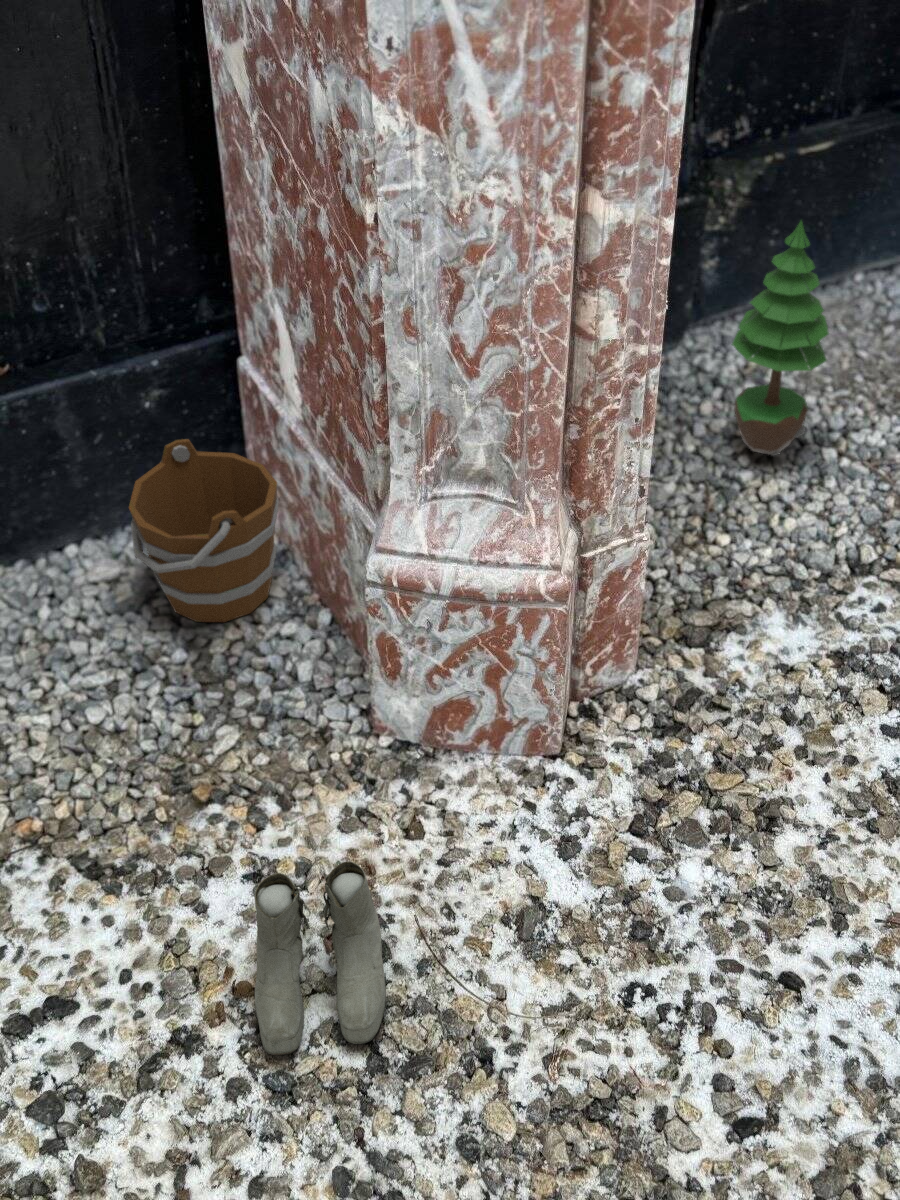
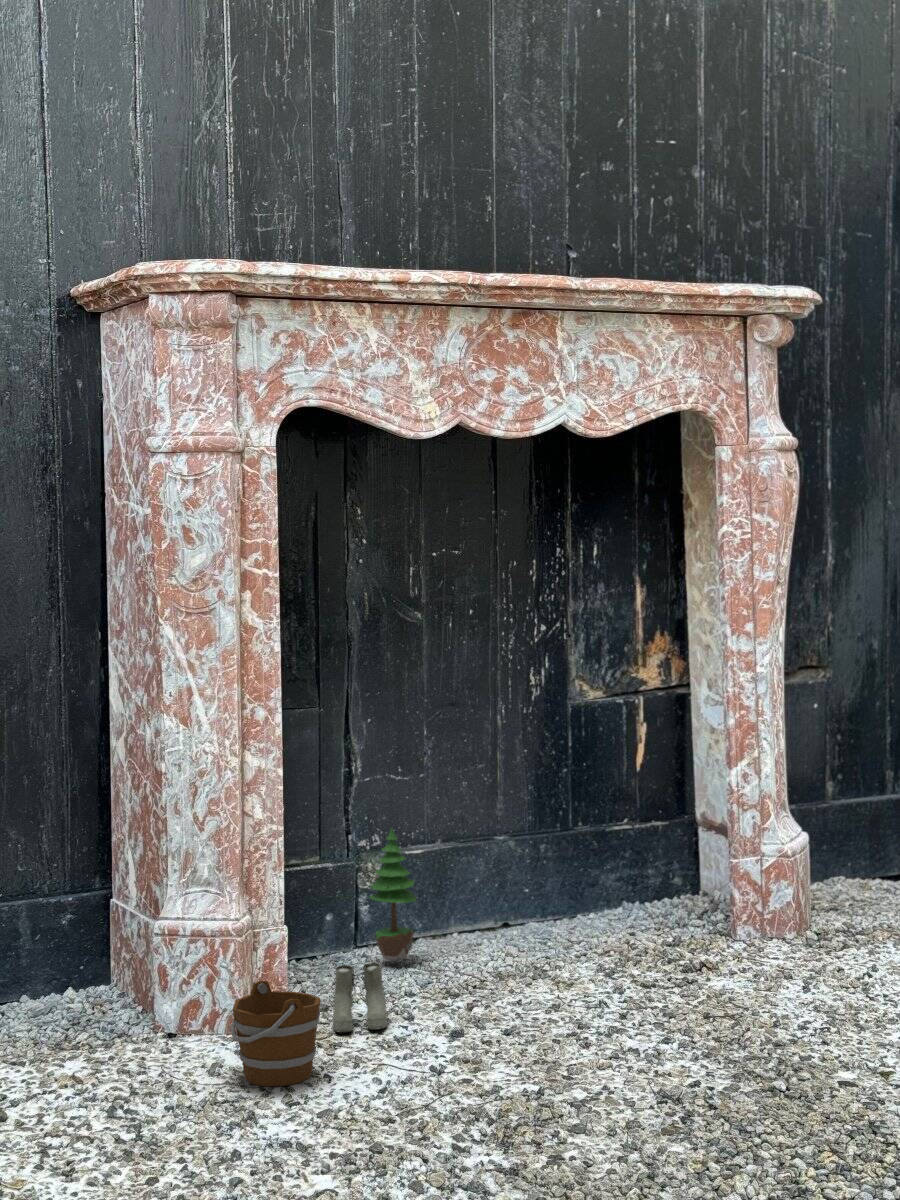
bucket: present [129,439,279,622] -> present [230,981,320,1086]
boots: present [255,861,386,1055] -> present [333,963,387,1033]

